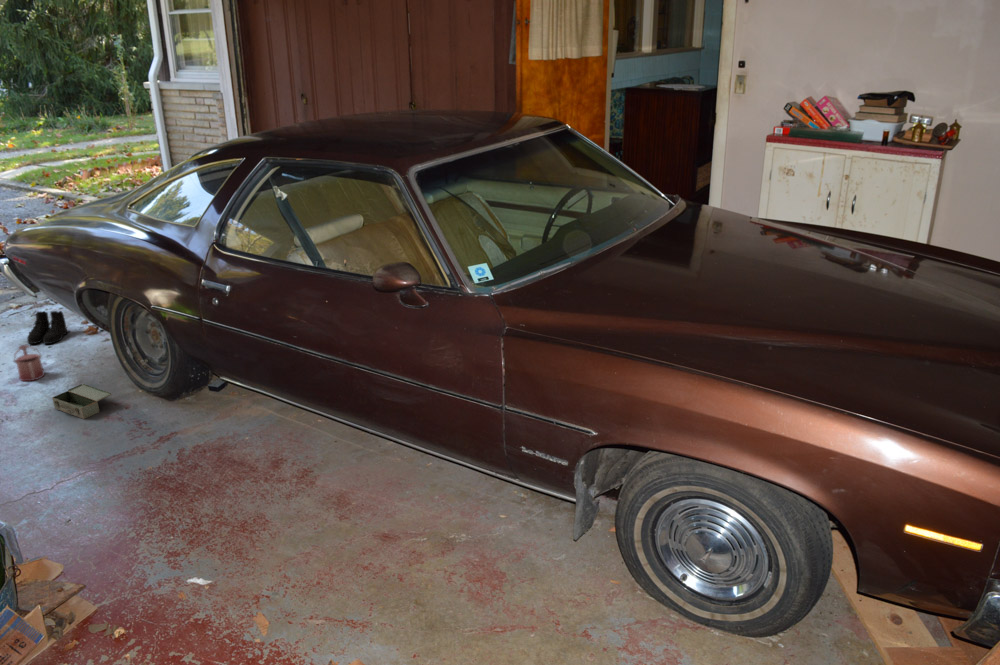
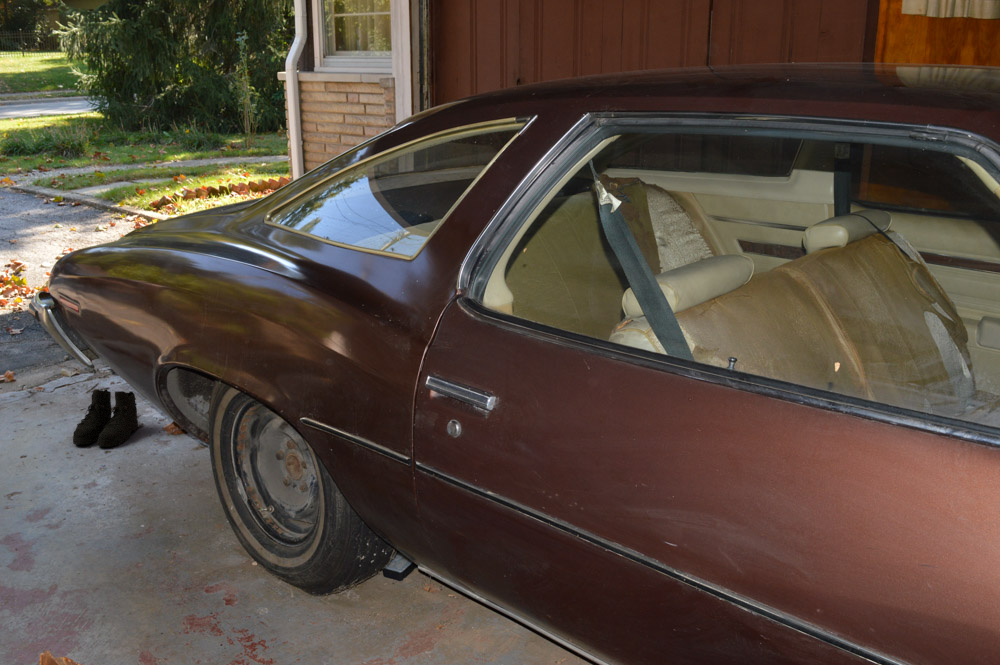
watering can: present [14,345,44,381] -> none [40,450,90,520]
toolbox: present [52,384,112,419] -> none [93,541,202,620]

